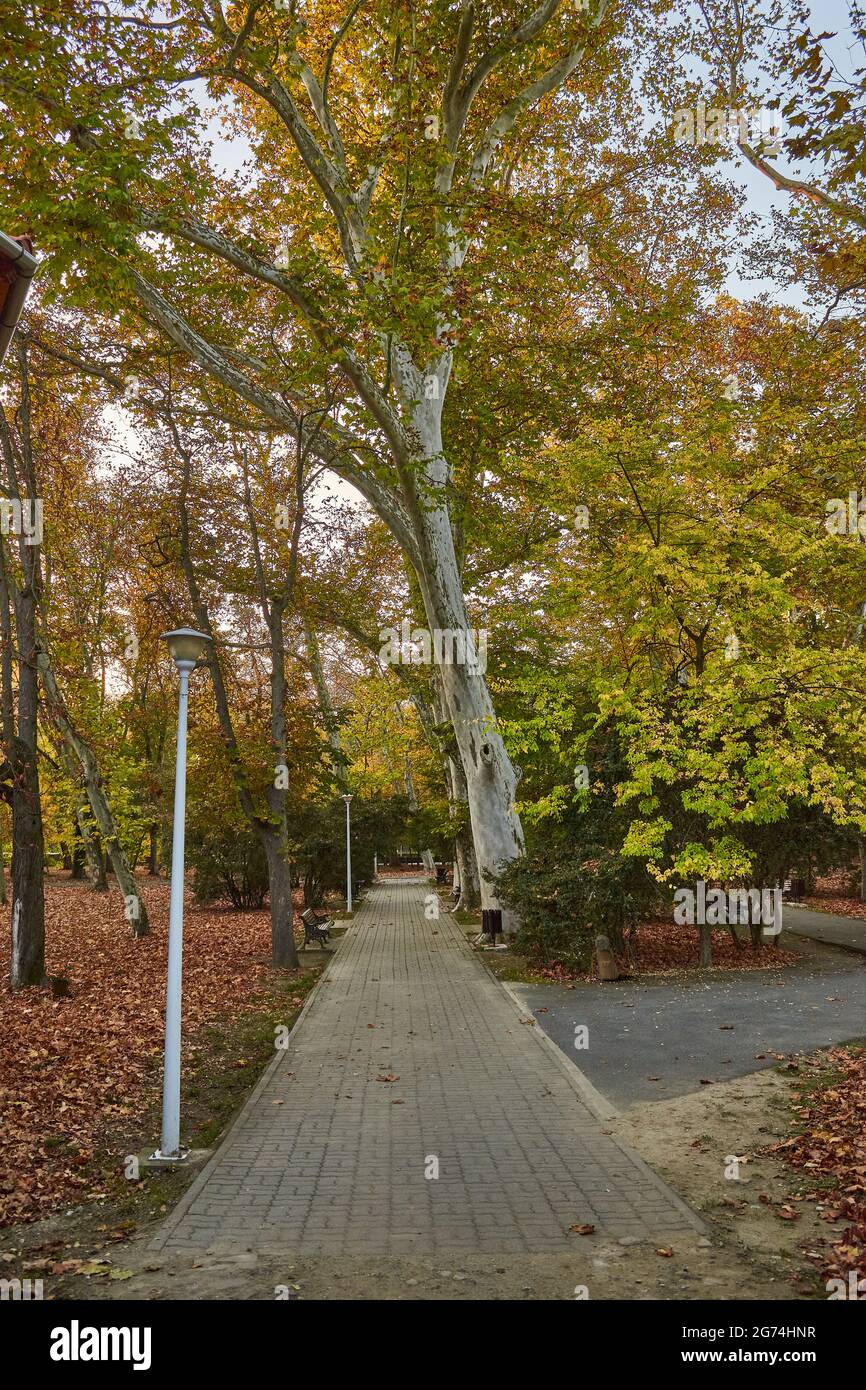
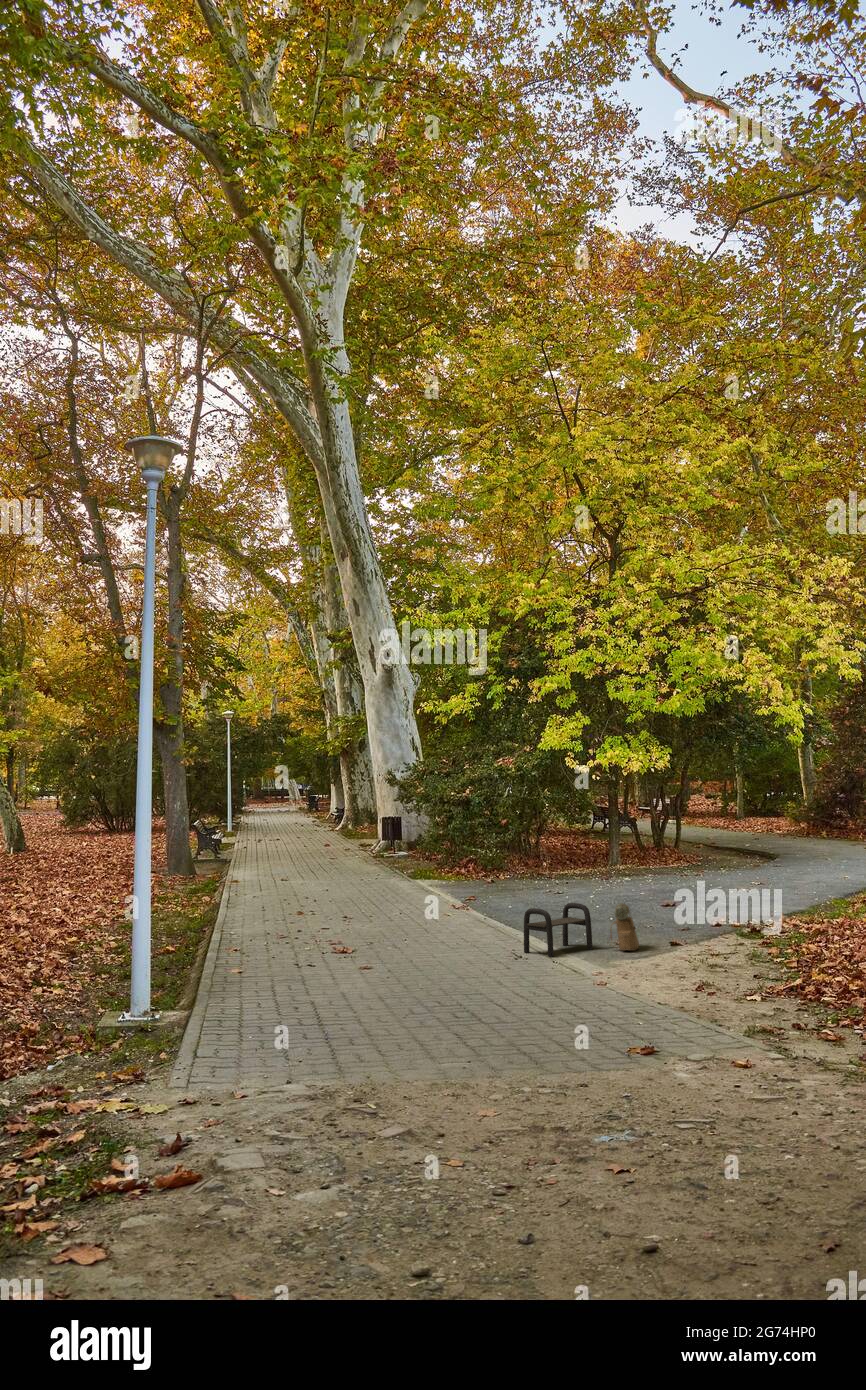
bench: none [510,934,575,985] -> present [524,903,593,957]
potted plant: present [41,966,74,997] -> none [27,940,62,972]

